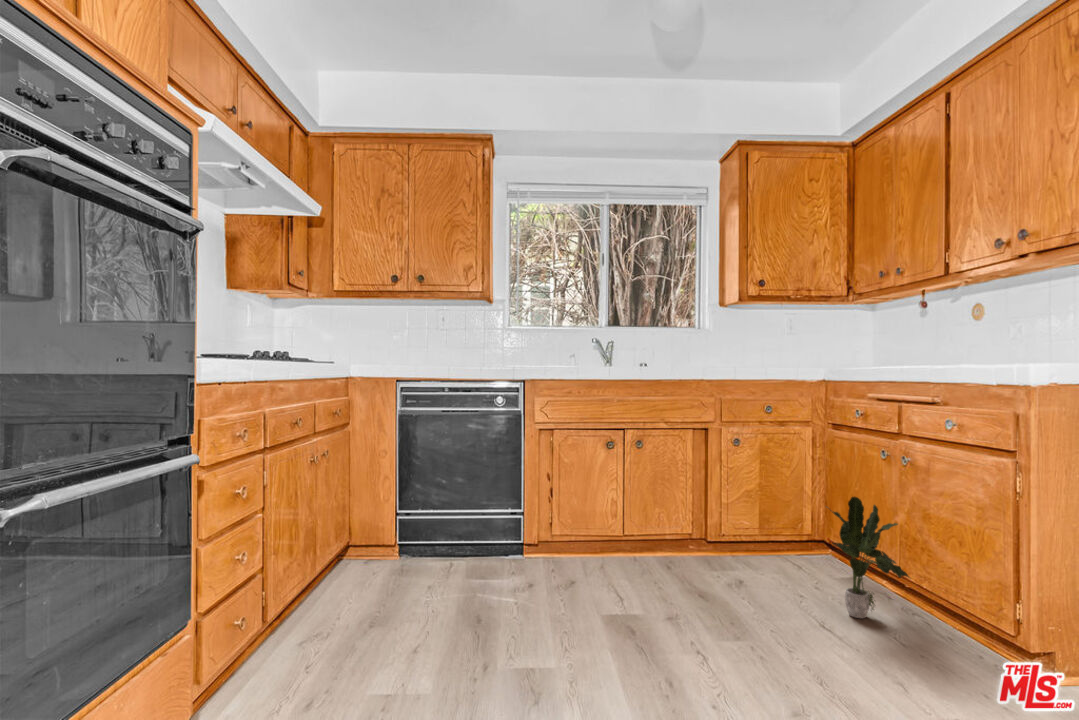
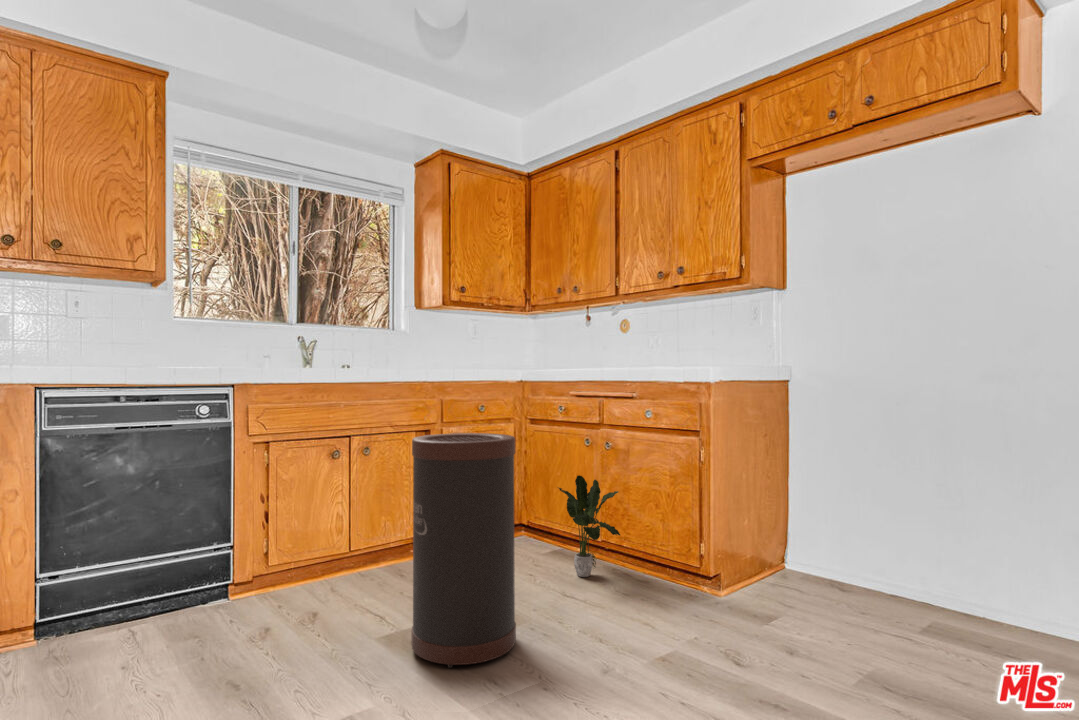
trash can: none [604,437,710,672] -> present [411,433,516,668]

